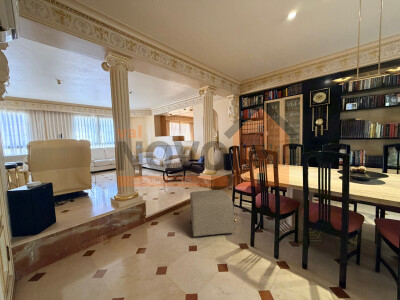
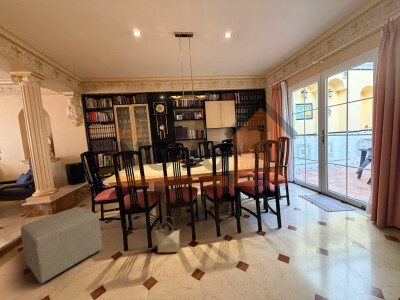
woven basket: none [283,234,317,285] -> present [156,218,180,252]

